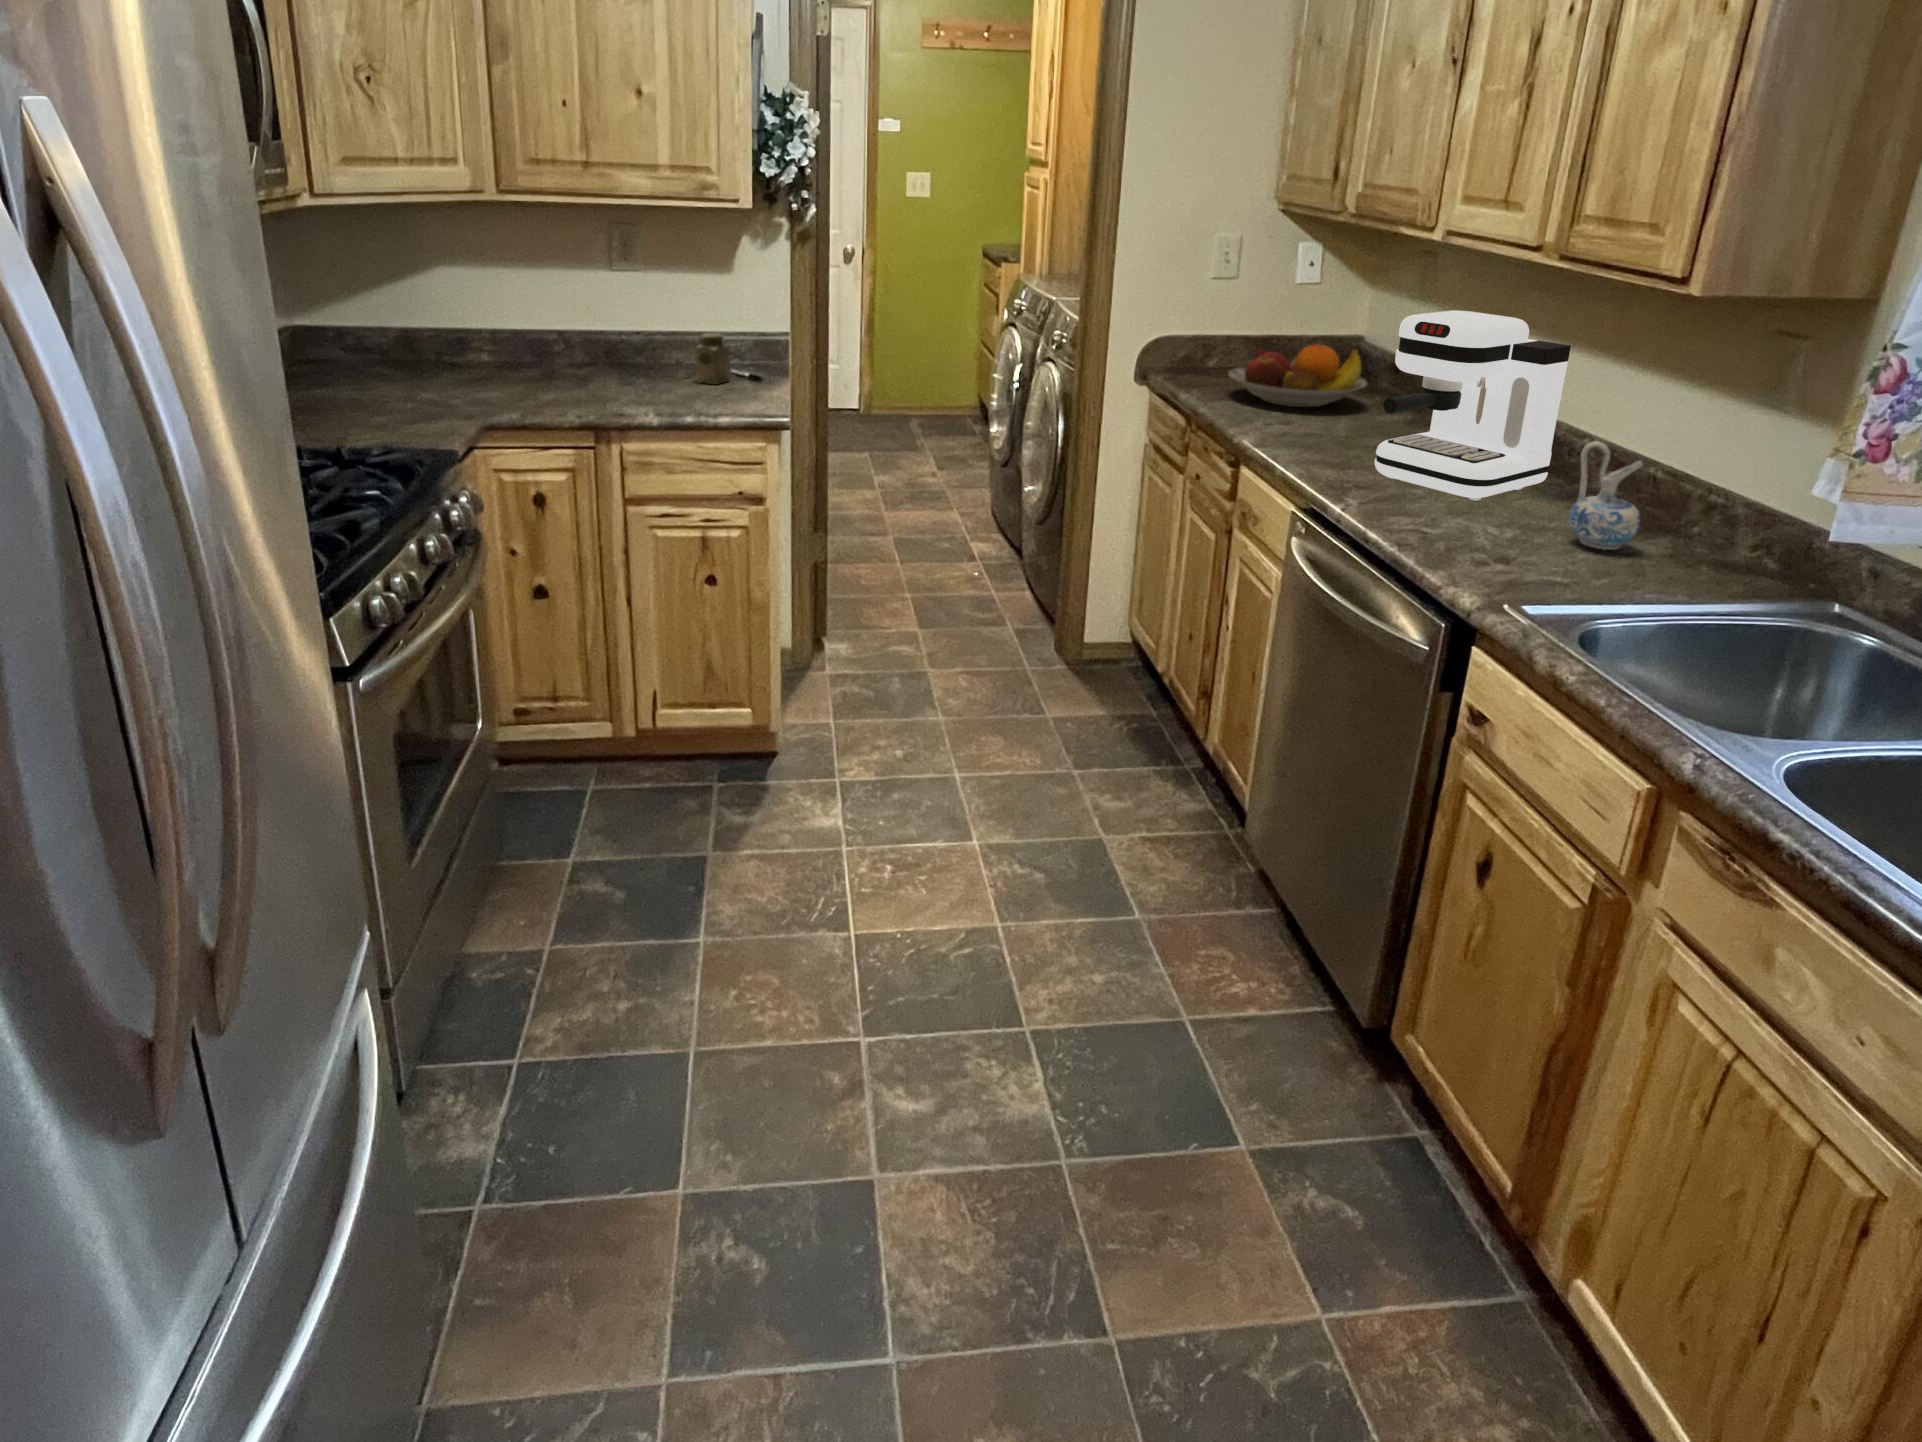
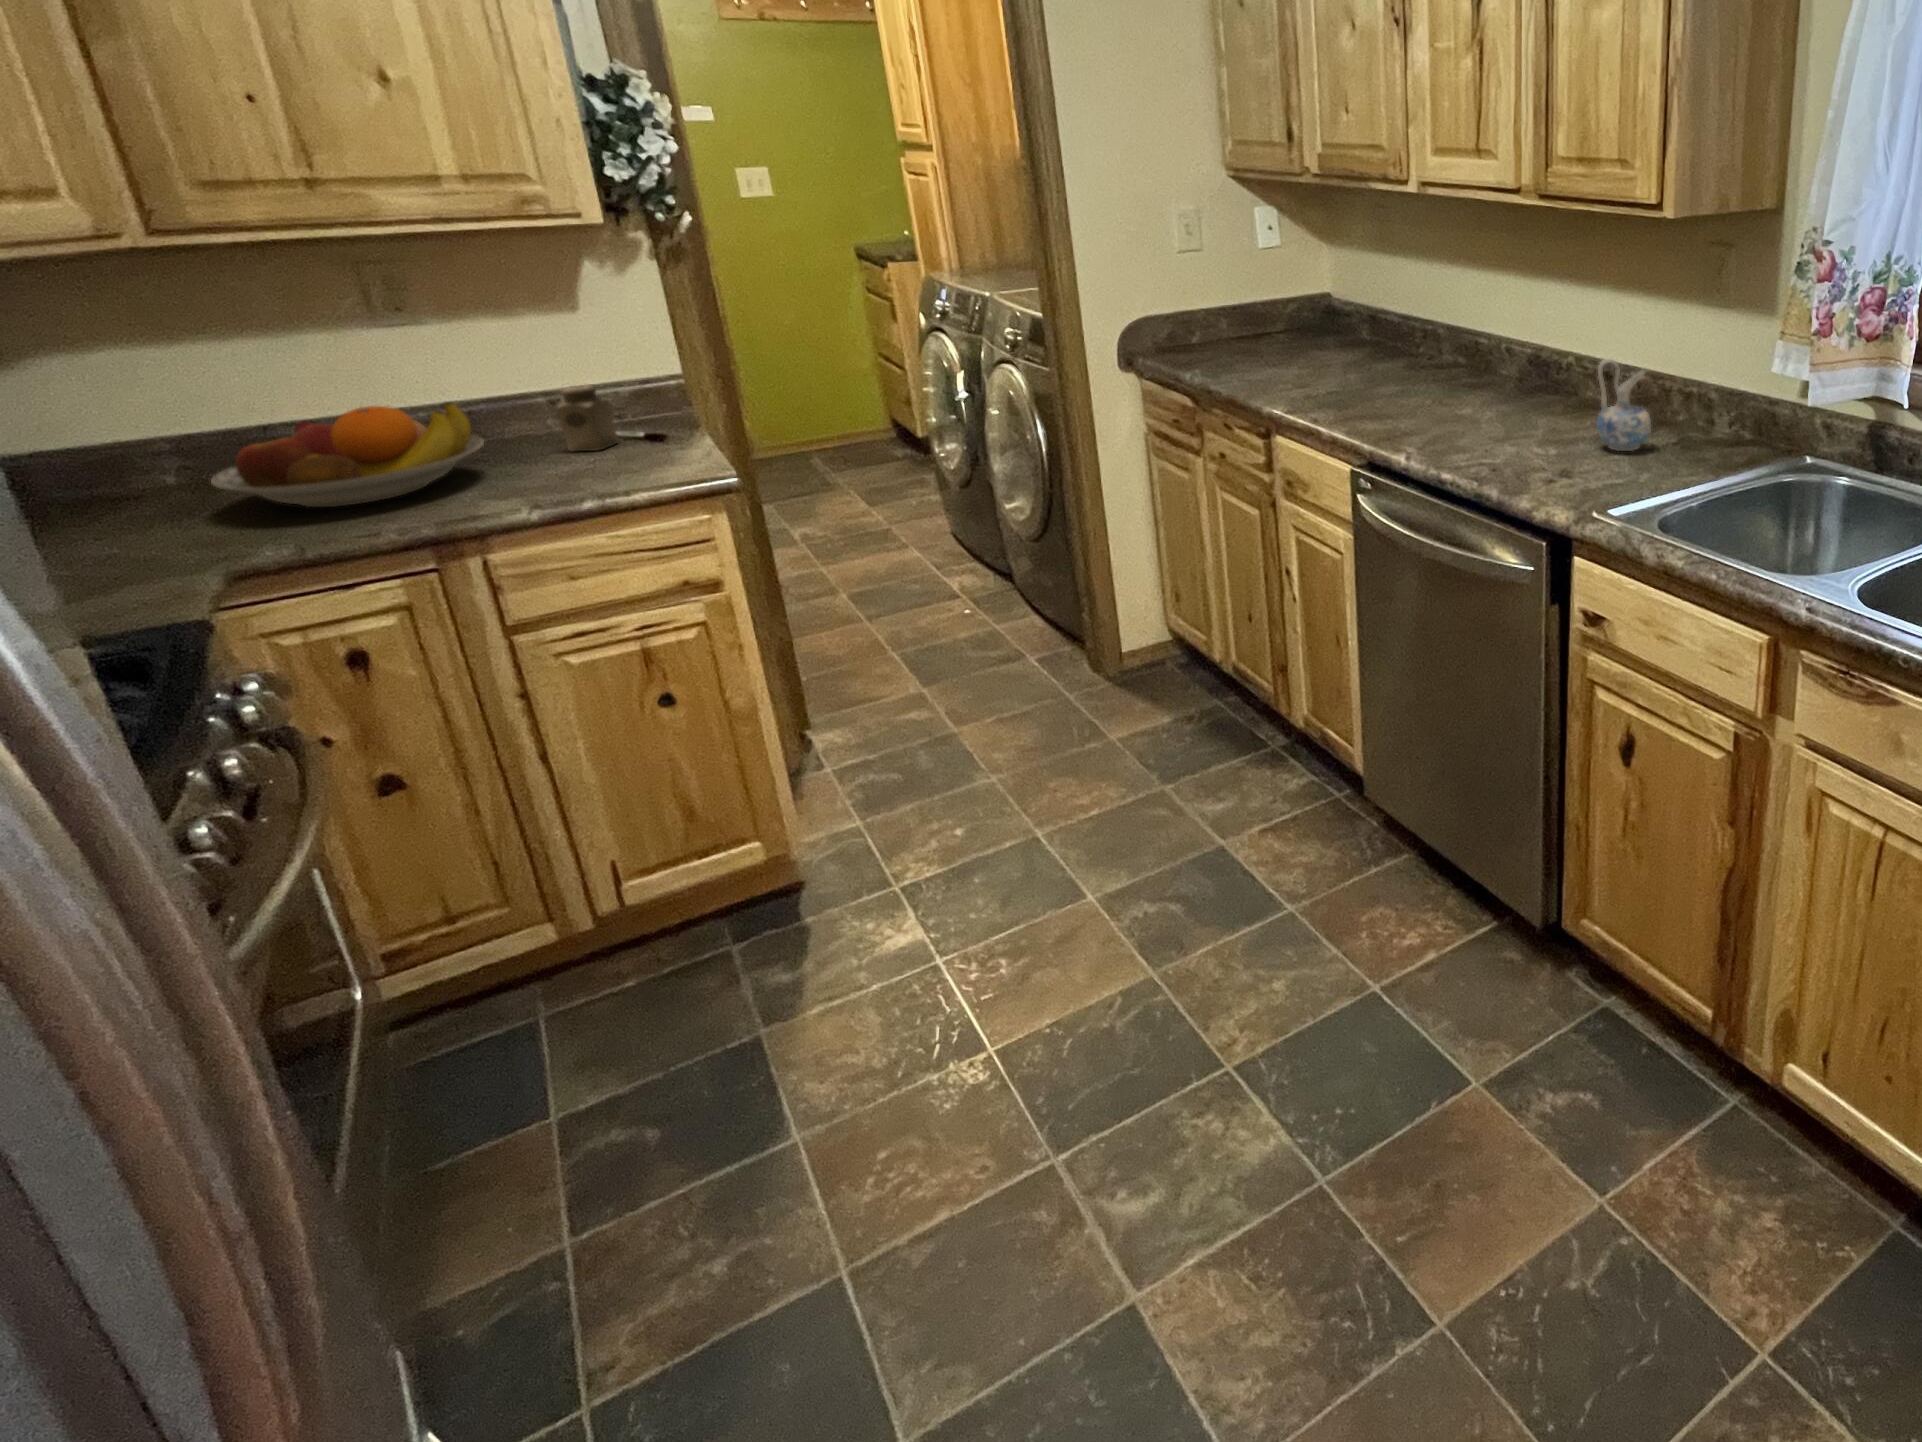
coffee maker: present [1375,311,1571,501] -> none [1409,258,1552,429]
fruit bowl: present [1228,345,1367,407] -> present [211,402,484,507]

